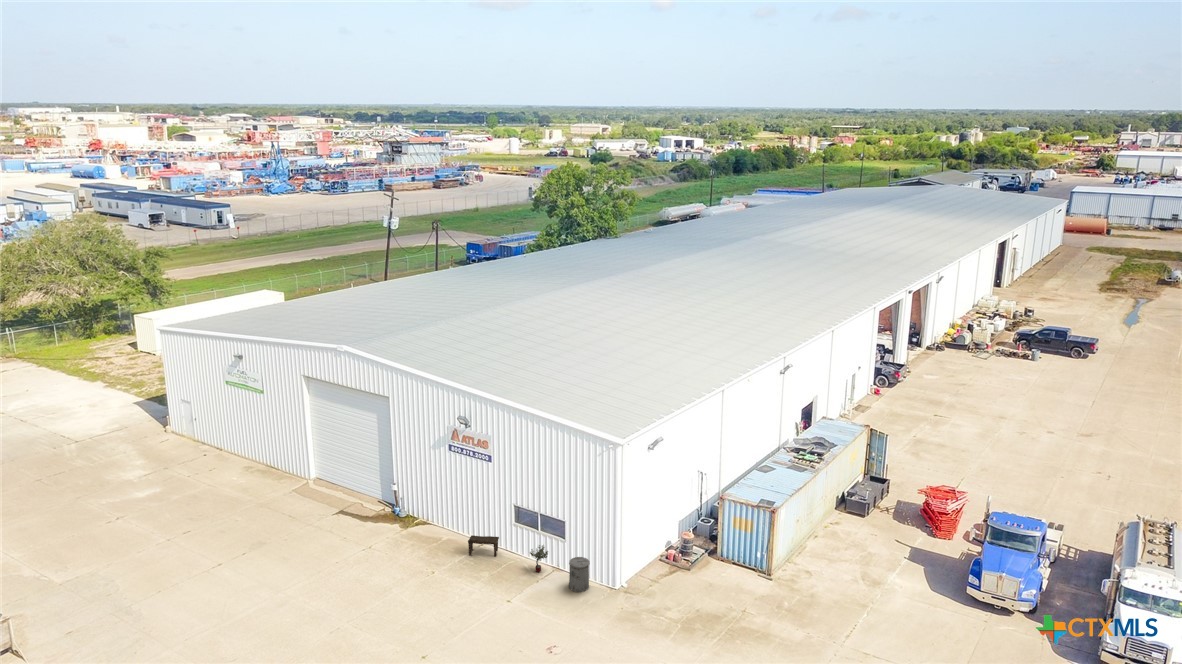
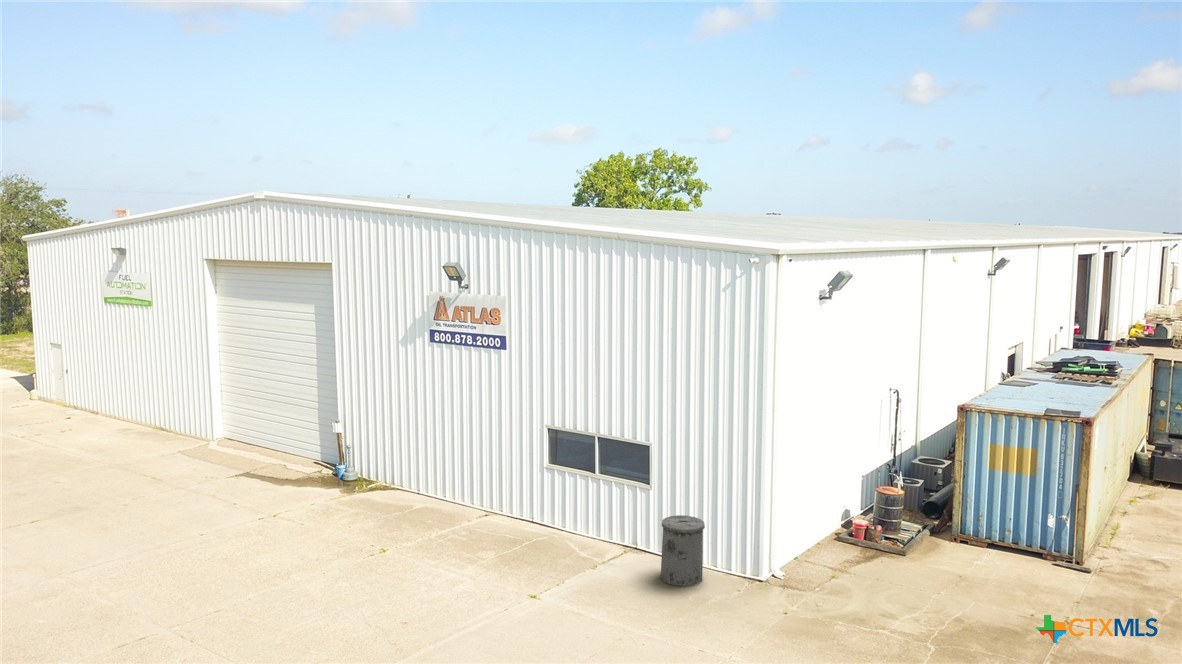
bench: present [468,535,499,557] -> none [457,493,517,532]
potted tree: present [530,545,548,572] -> none [577,496,616,555]

